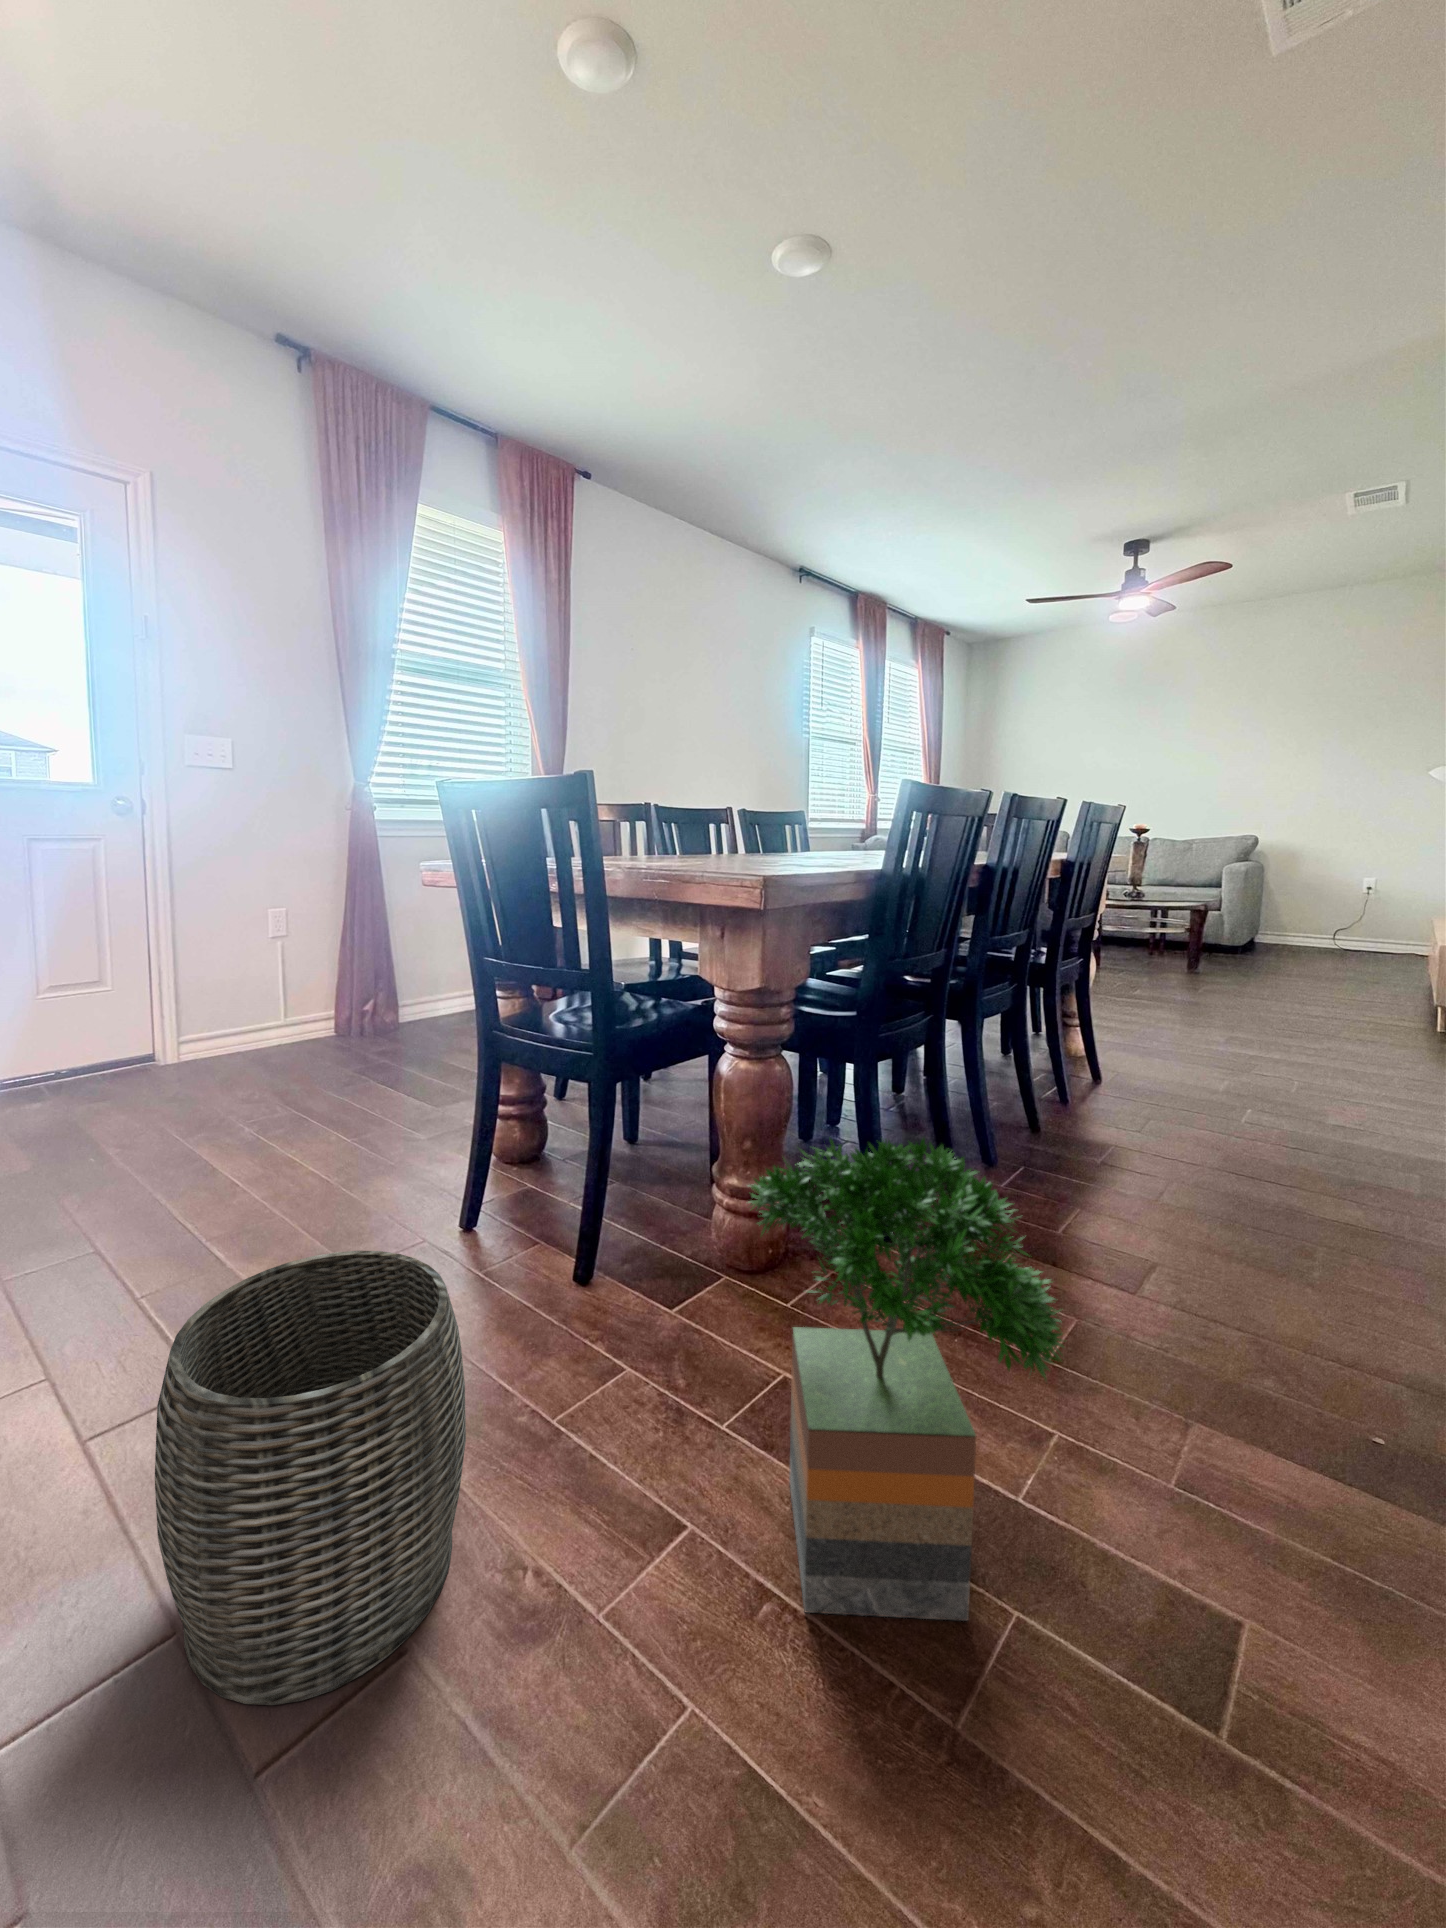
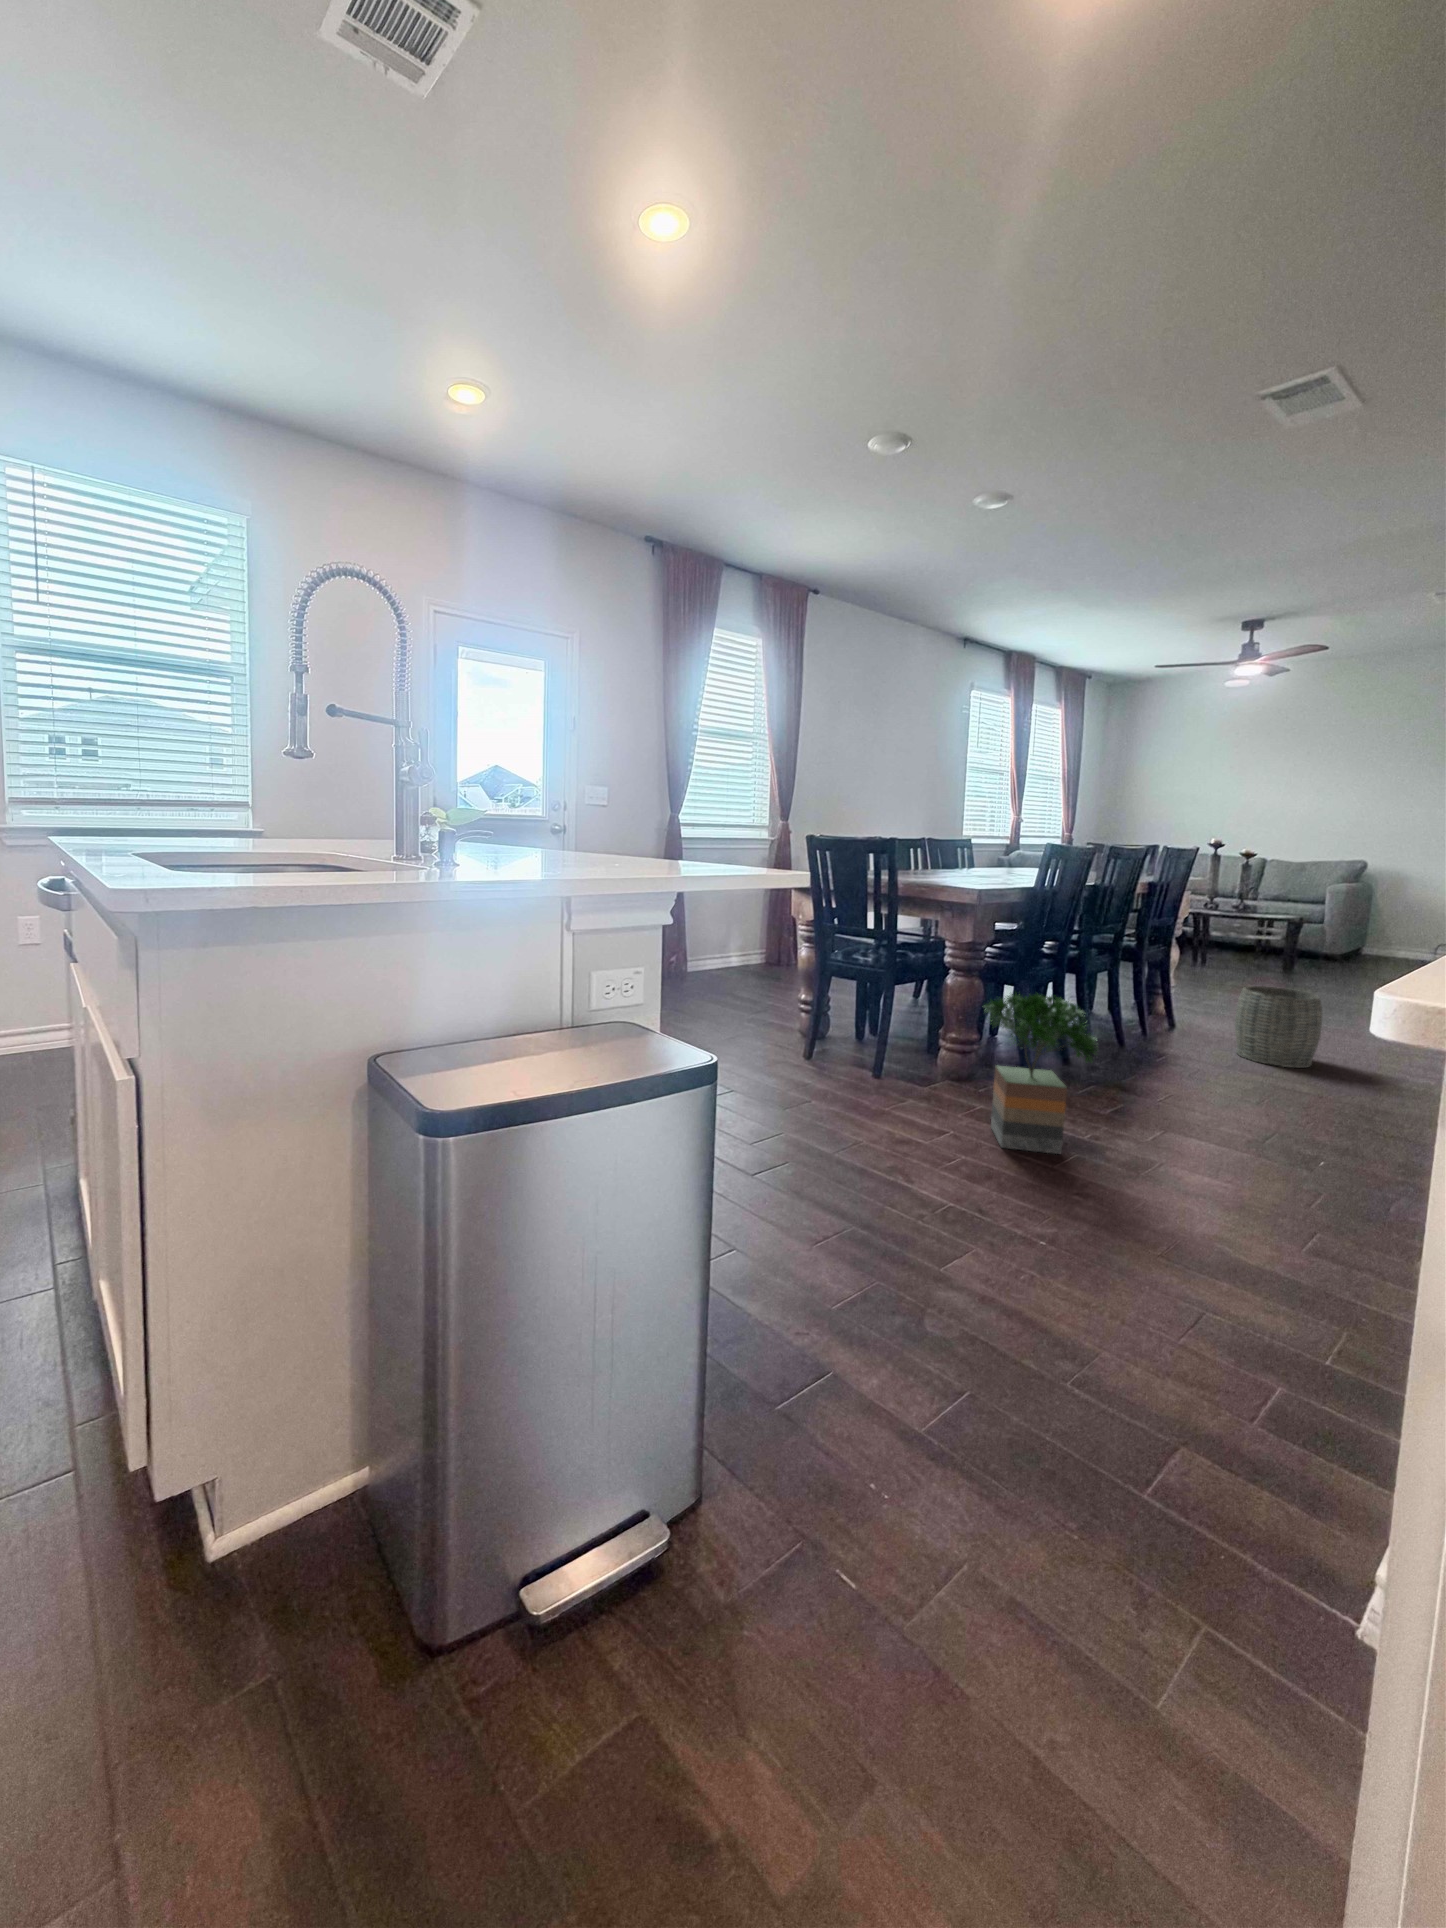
woven basket: present [155,1251,466,1705] -> present [1235,986,1322,1068]

